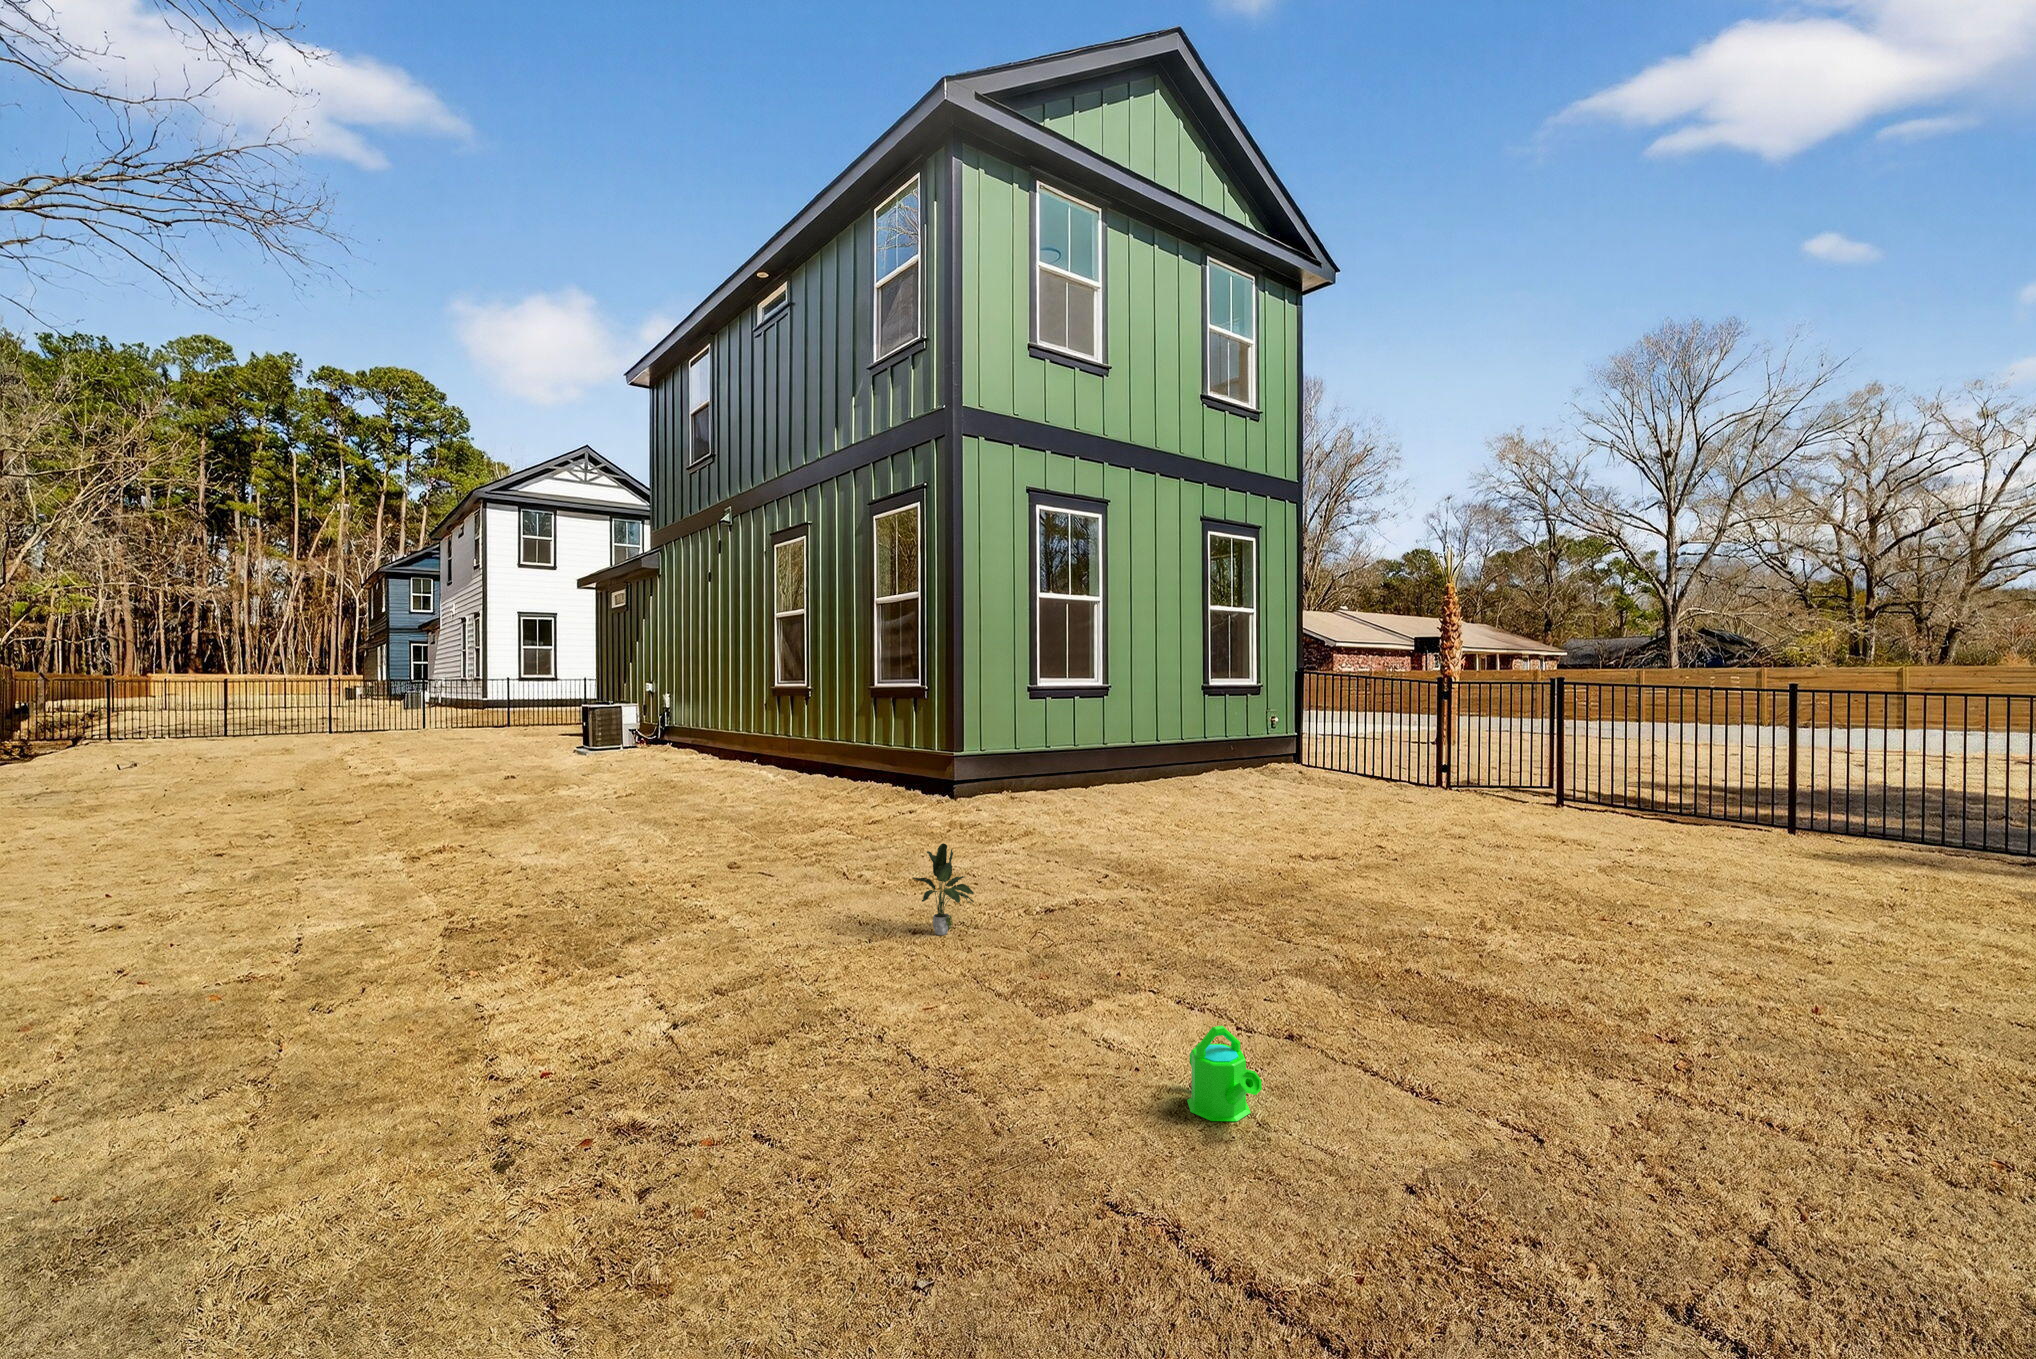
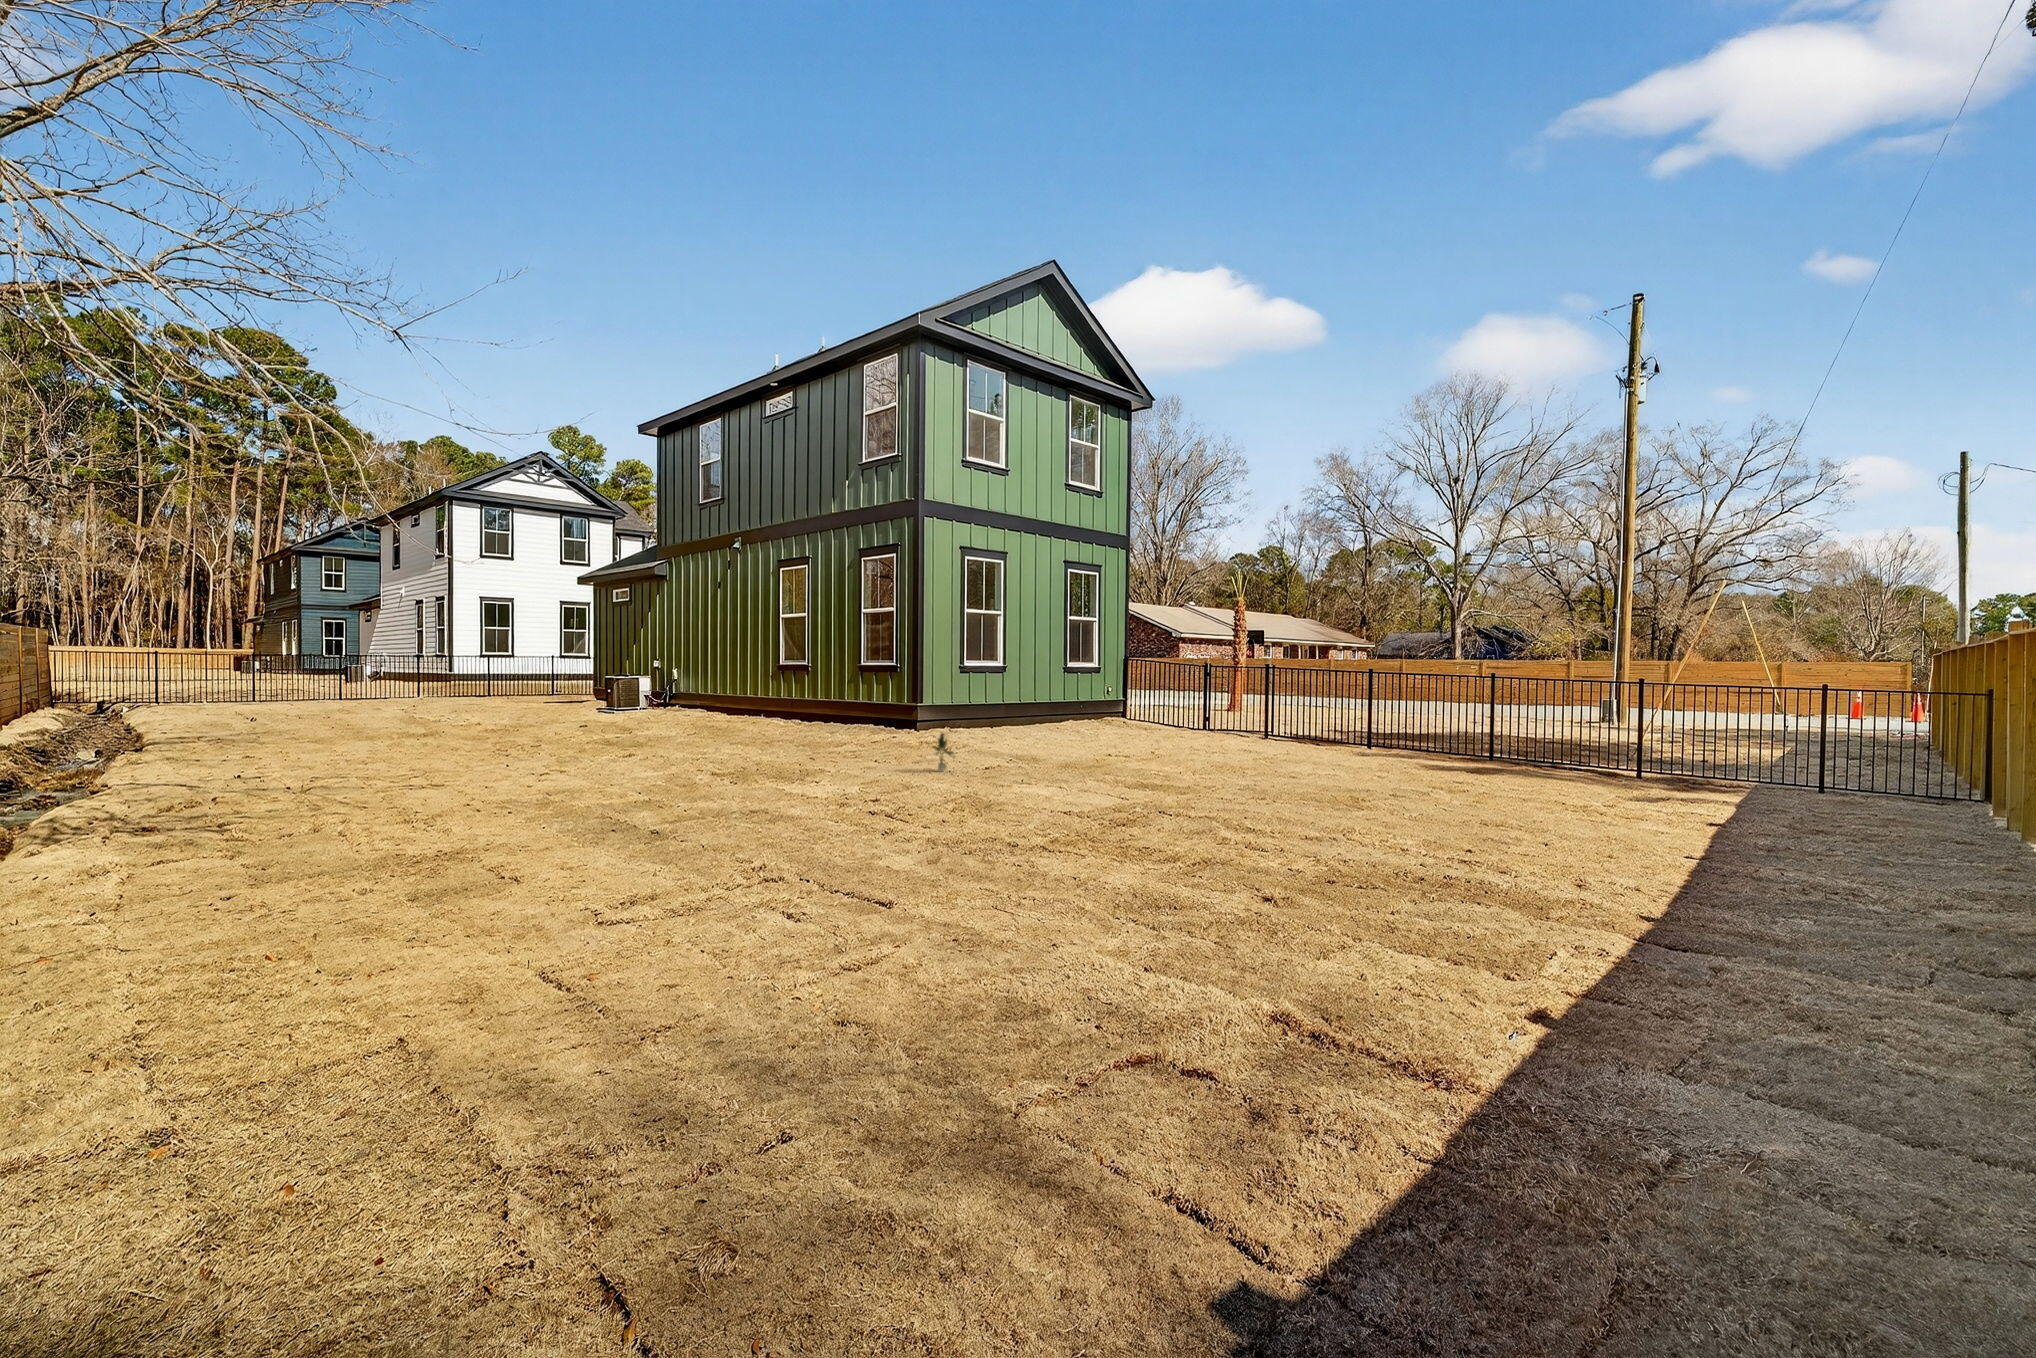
watering can: present [1187,1026,1262,1121] -> none [1044,771,1066,797]

